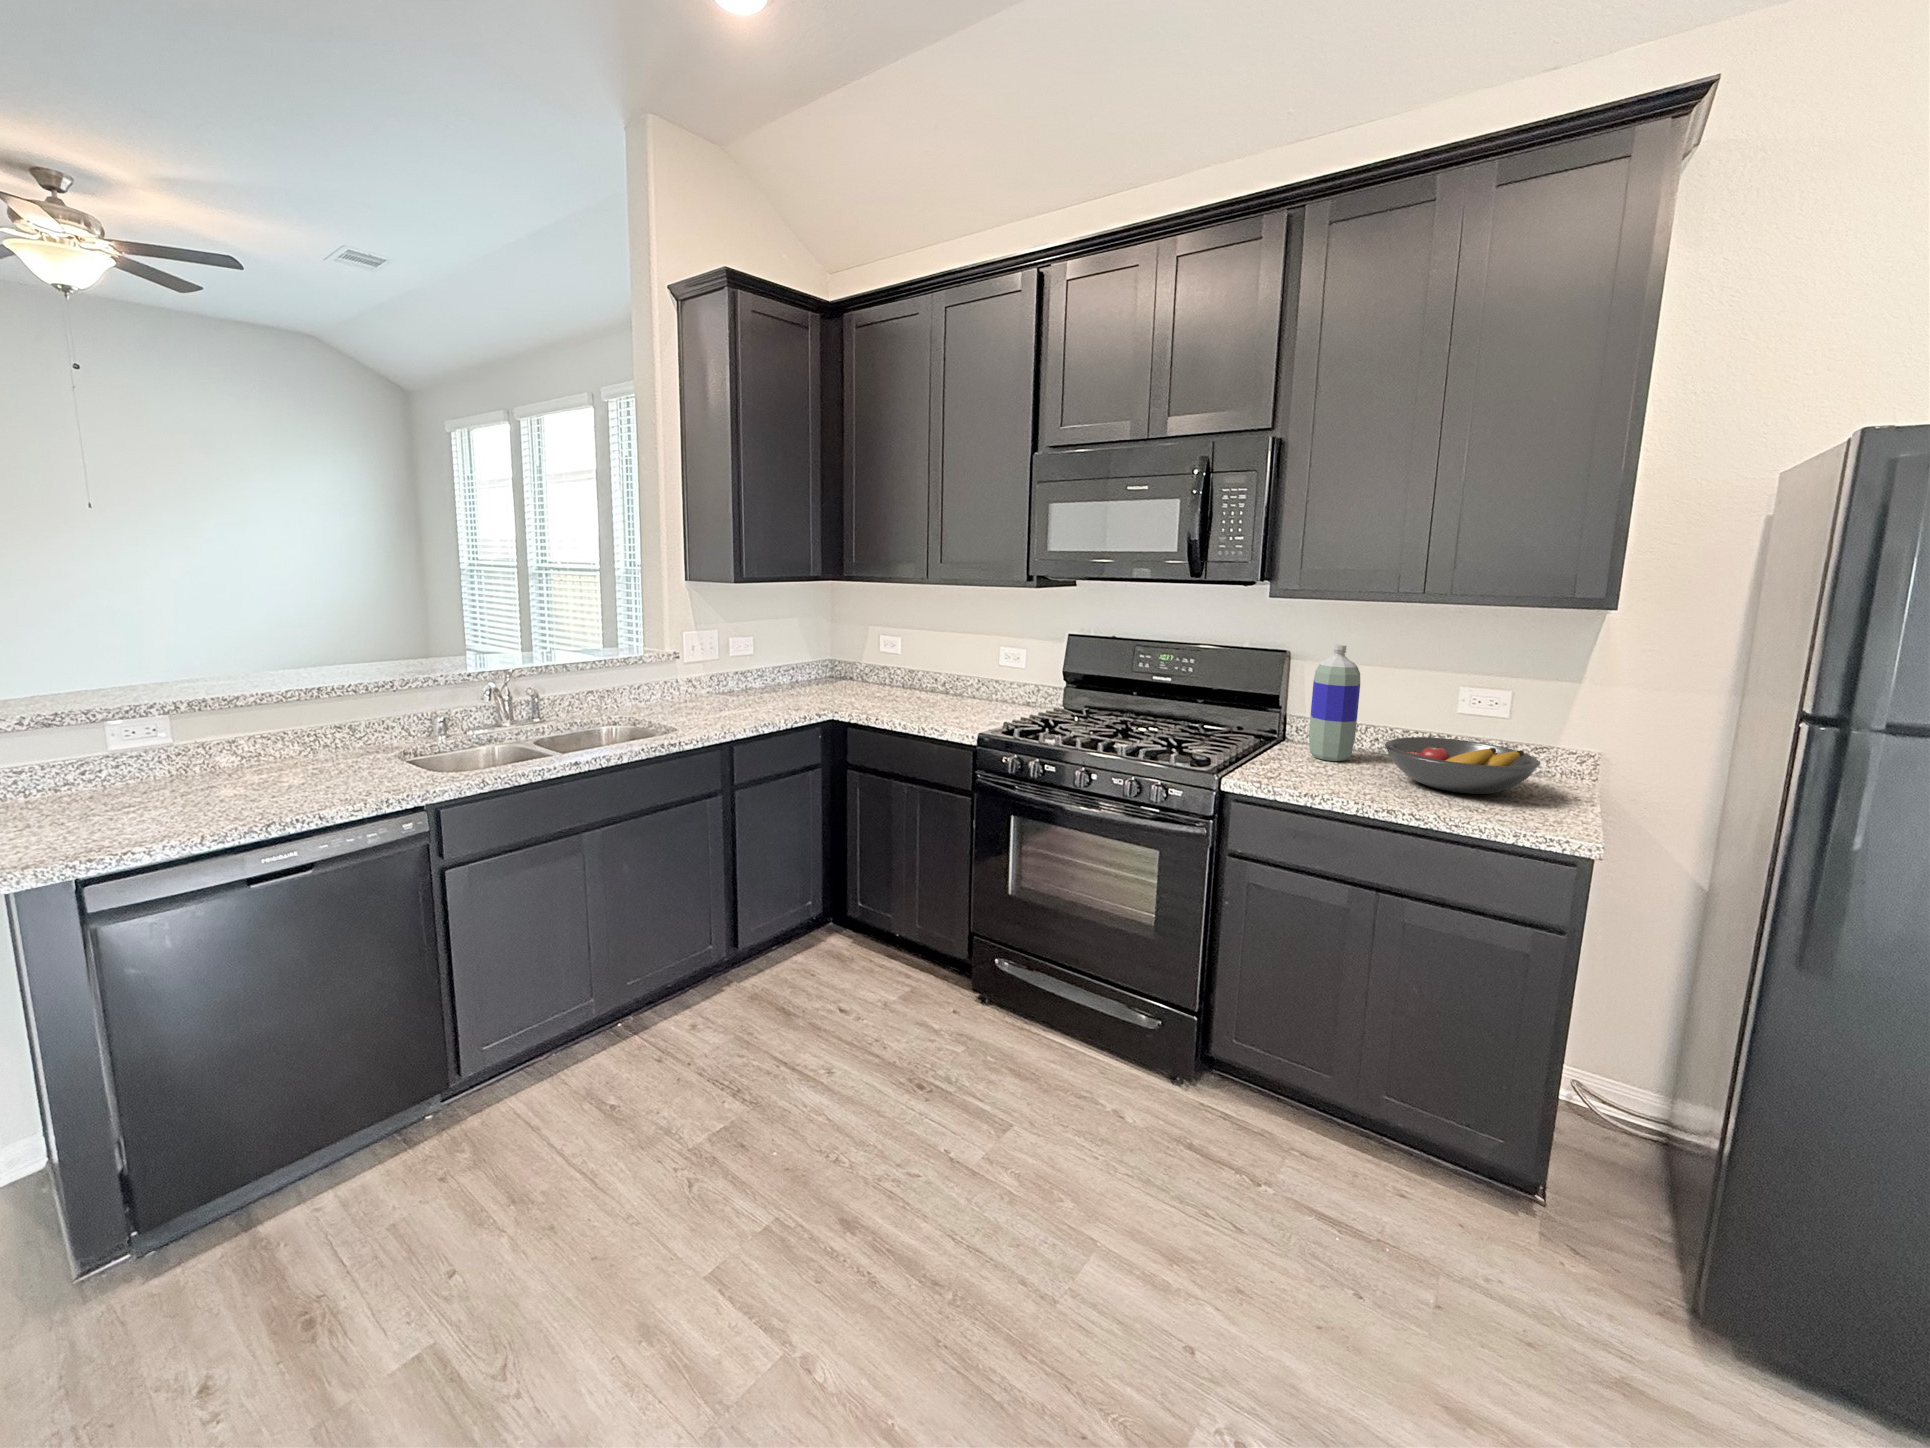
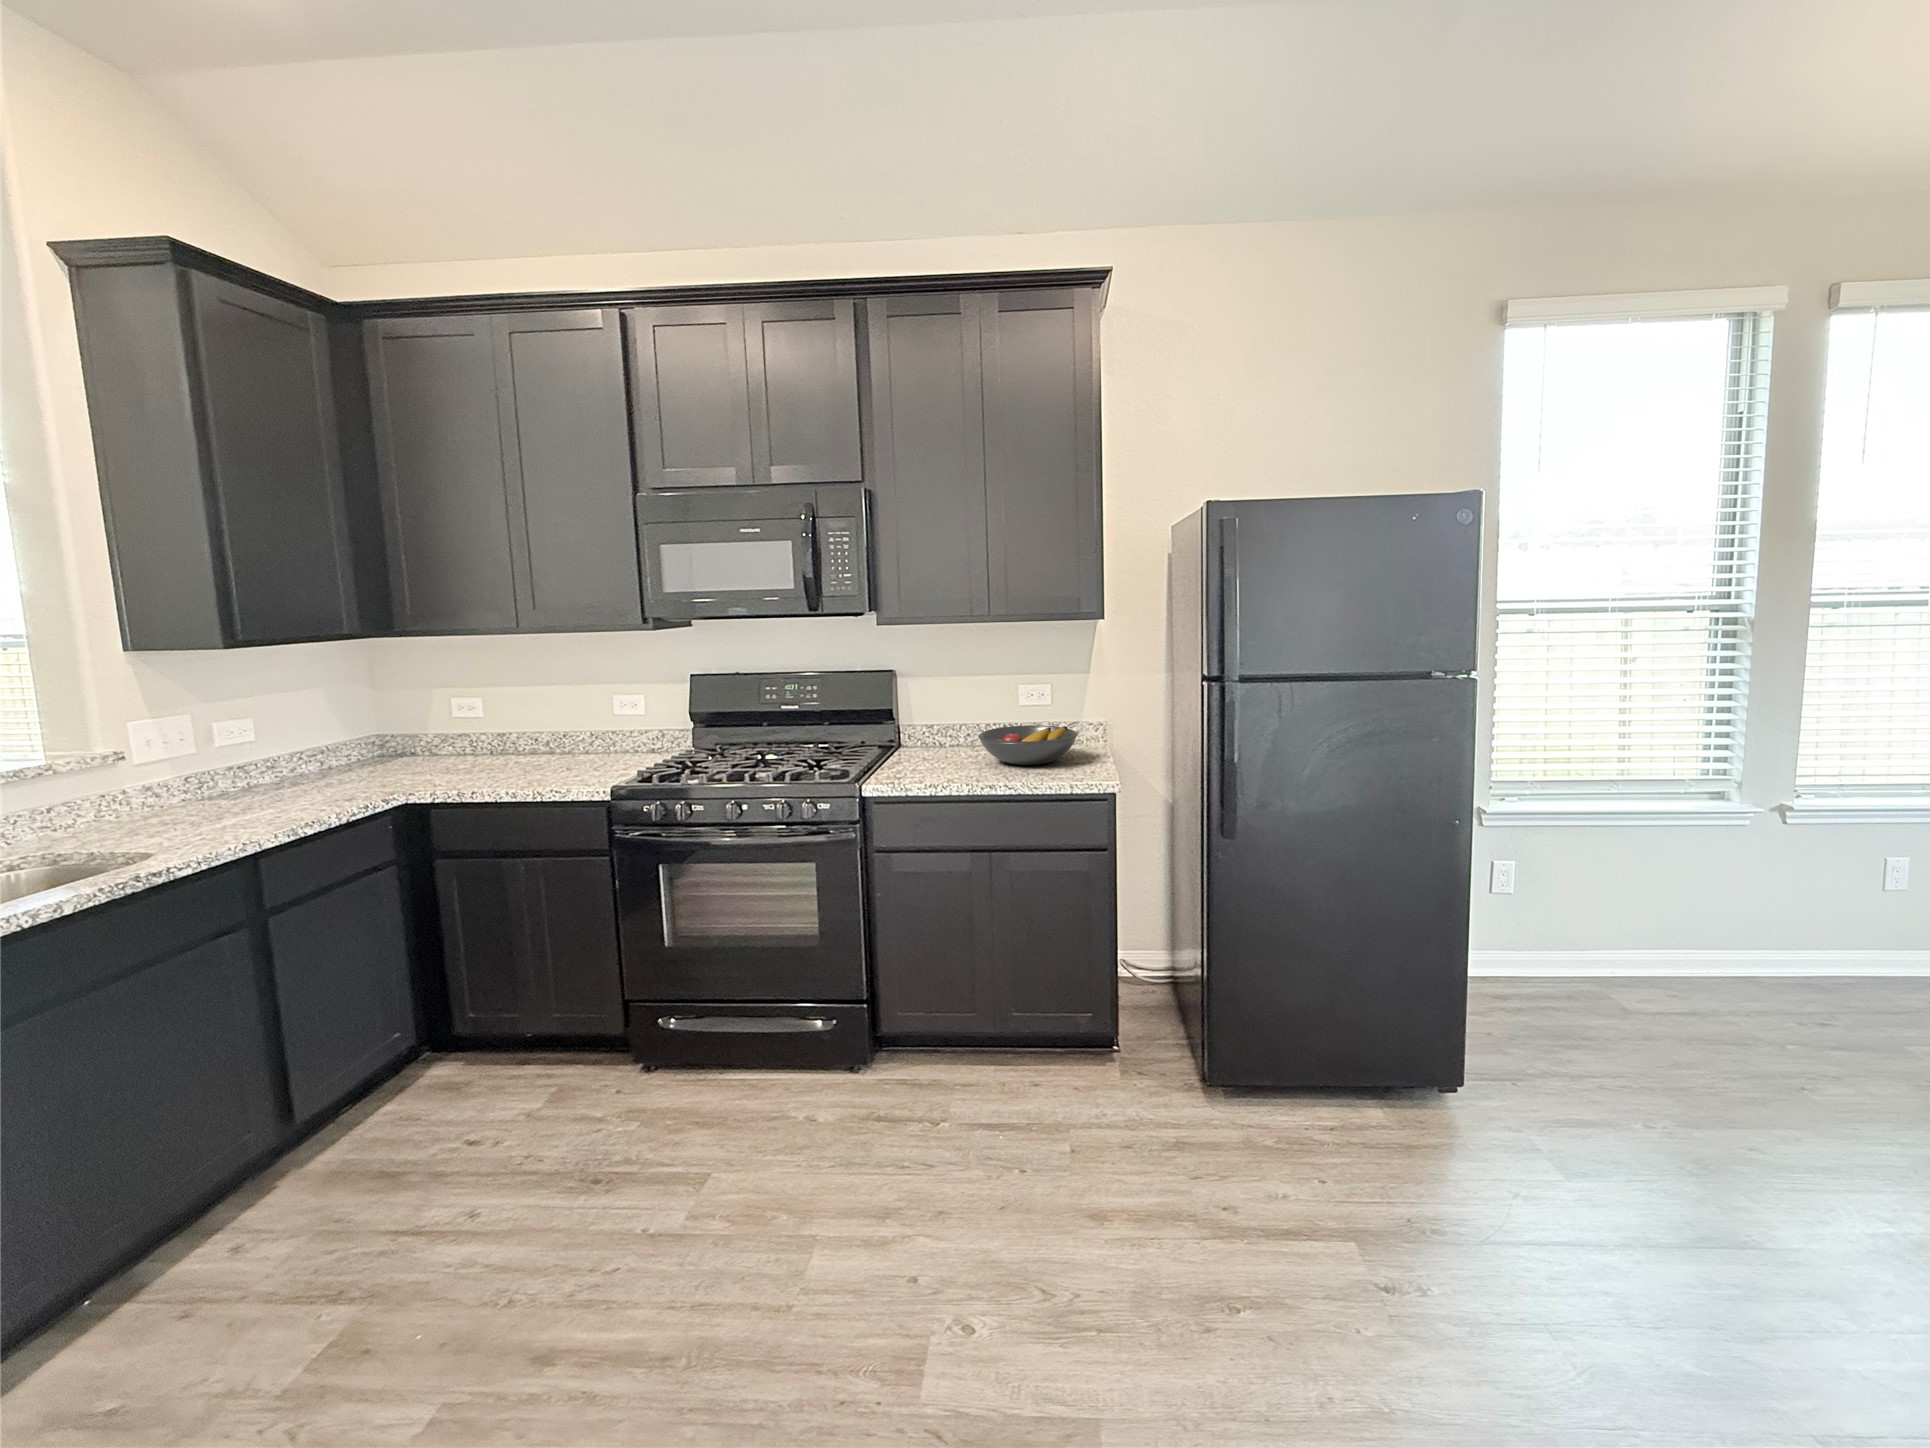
bottle: present [1309,645,1360,761] -> none [919,661,955,758]

